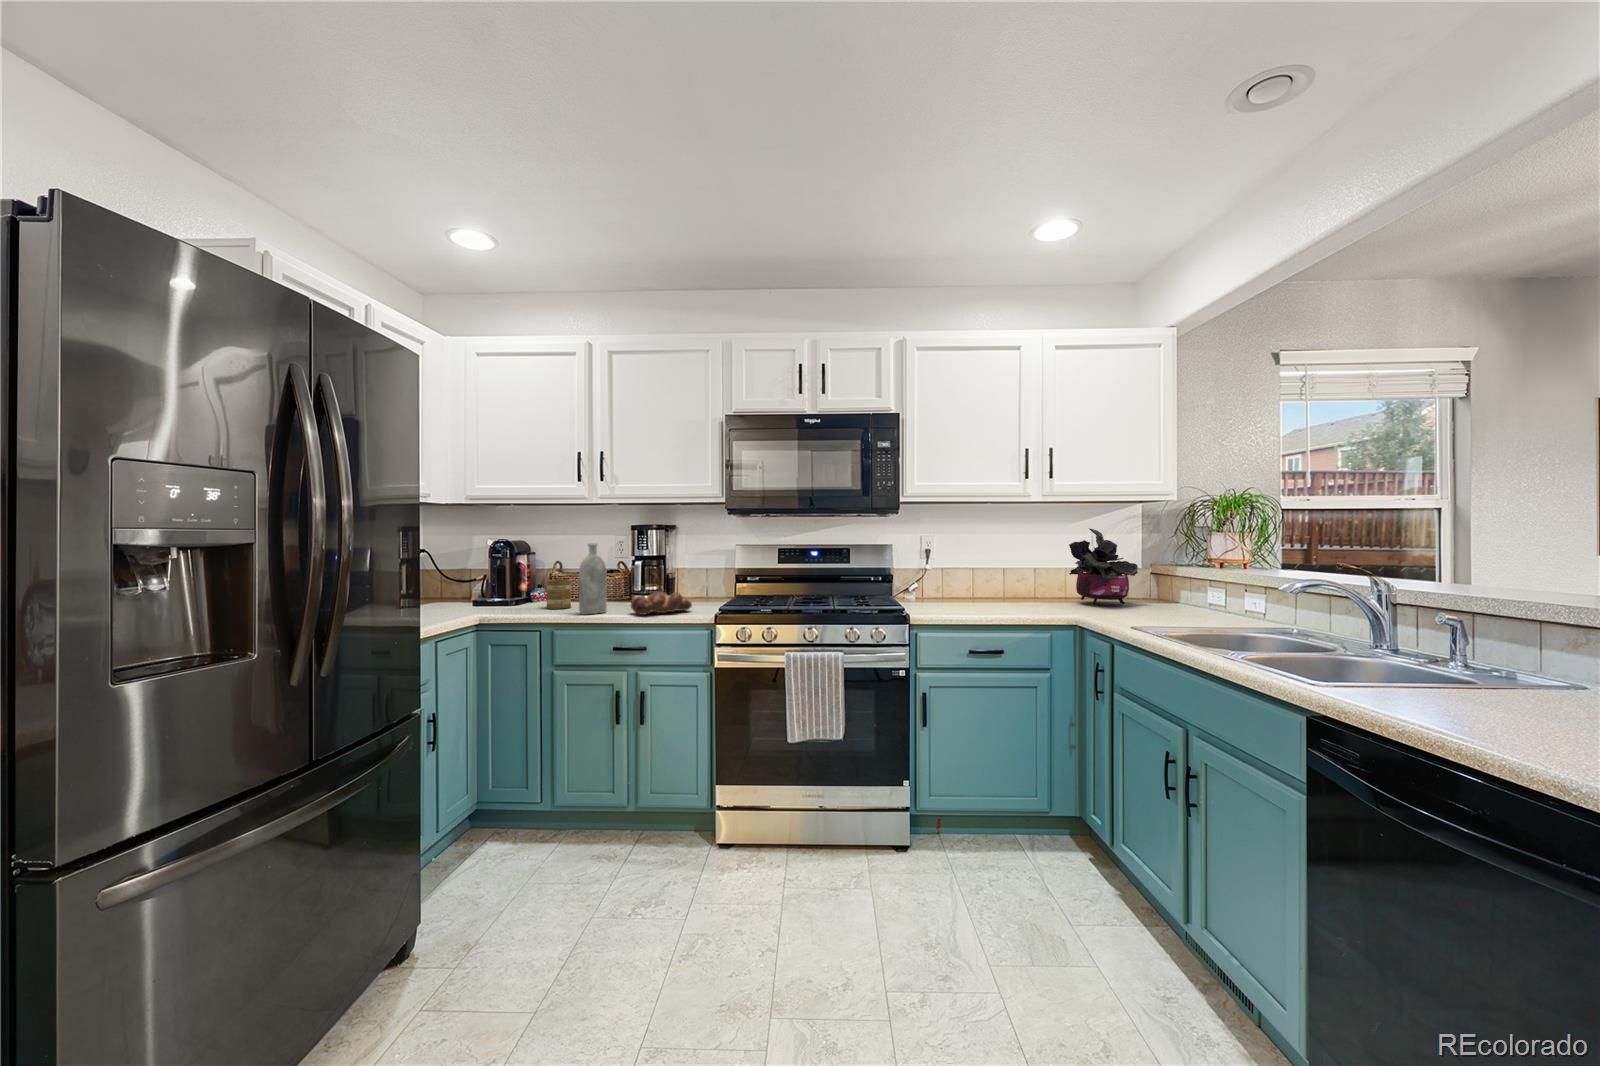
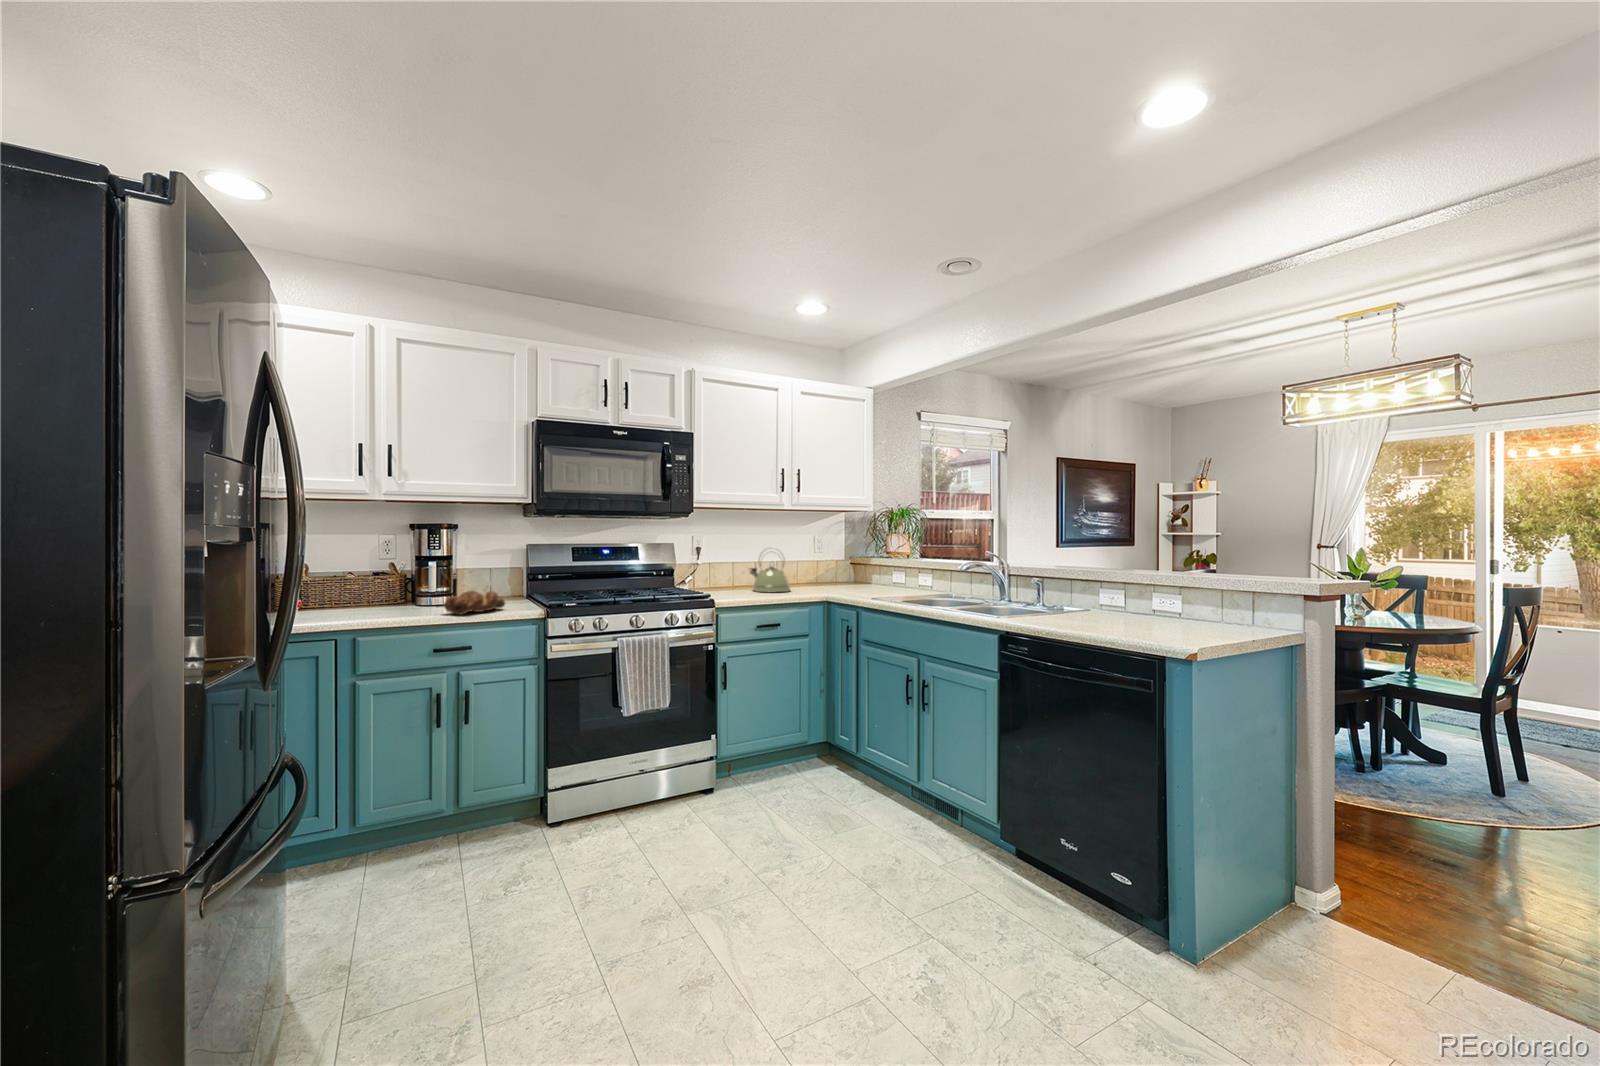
potted plant: present [1069,529,1138,604] -> none [805,530,849,587]
bottle: present [579,544,607,614] -> none [384,543,412,618]
kettle: none [986,551,1041,608] -> present [750,547,790,592]
mug: present [546,580,571,609] -> none [323,583,355,615]

